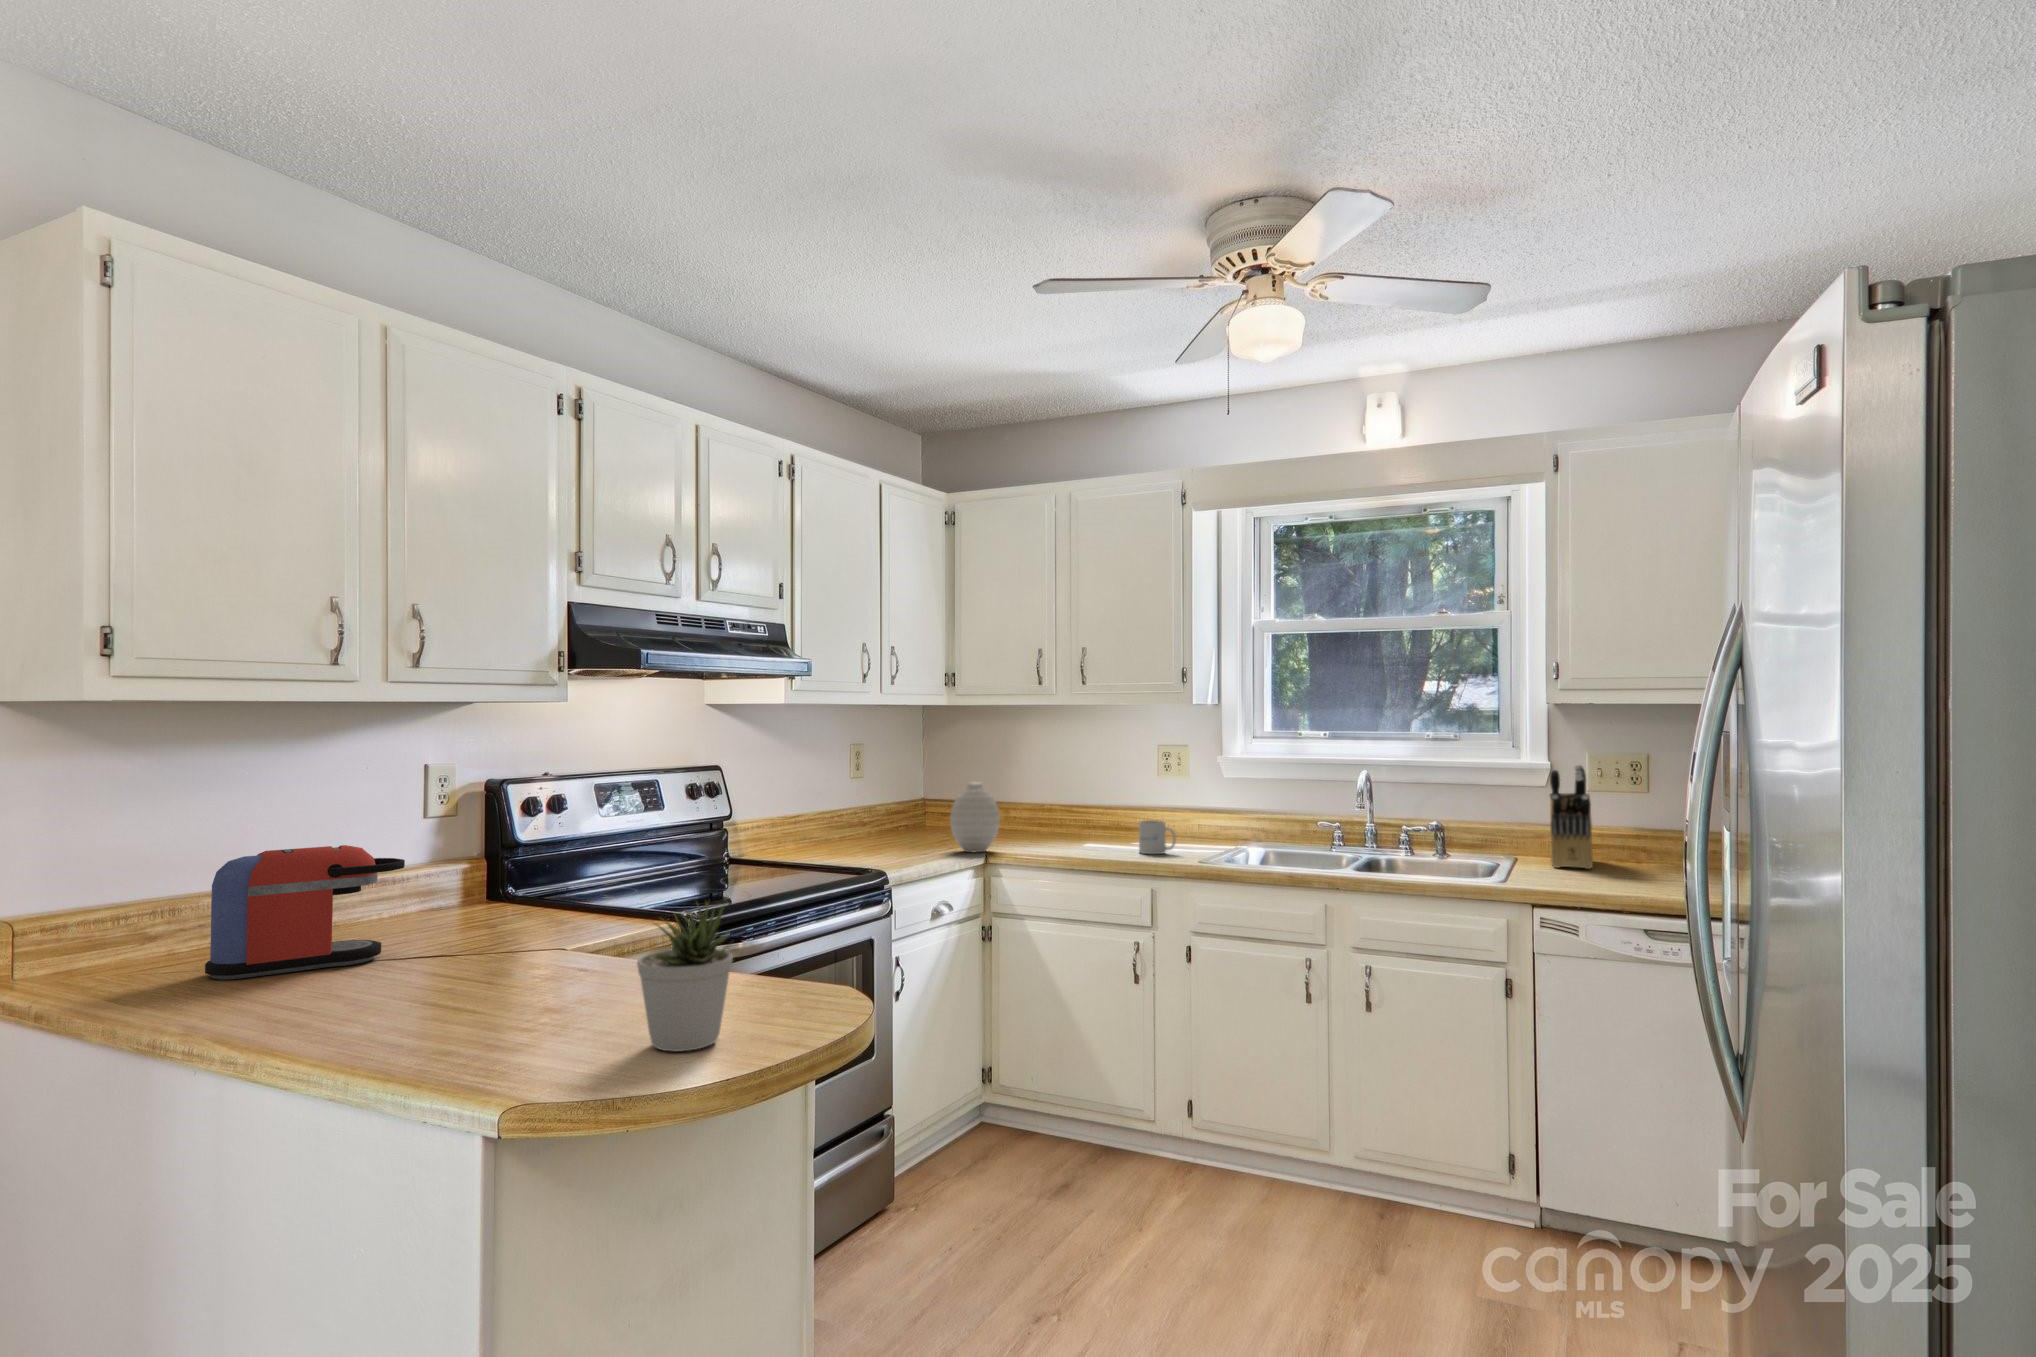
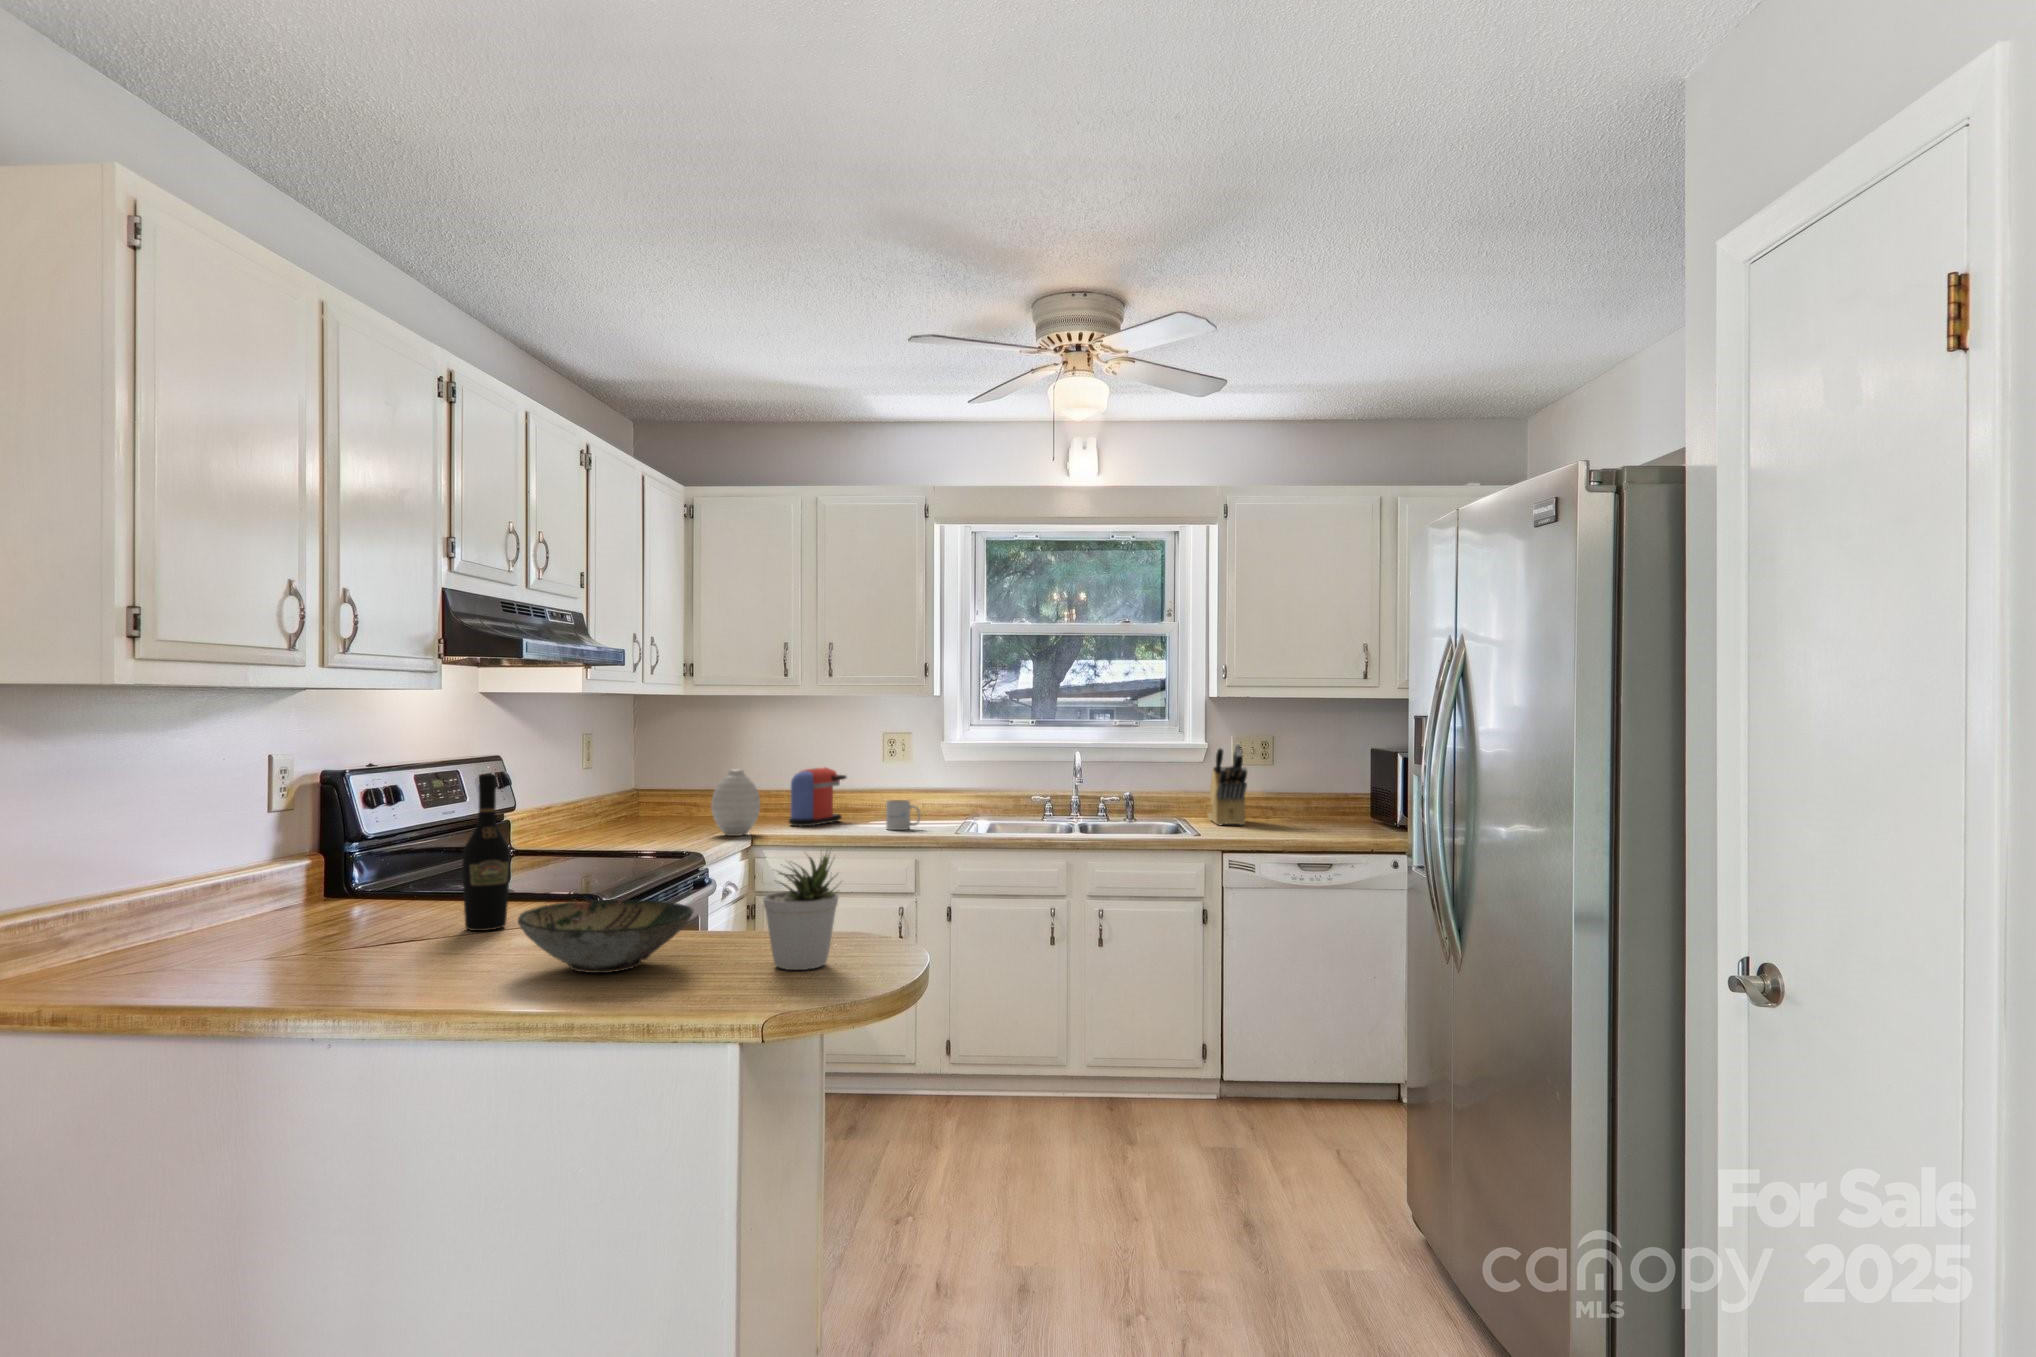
wine bottle: none [497,791,547,955] -> present [462,774,510,931]
coffee maker: present [205,845,405,979] -> present [789,767,846,826]
bowl: none [397,937,607,1029] -> present [518,899,694,973]

